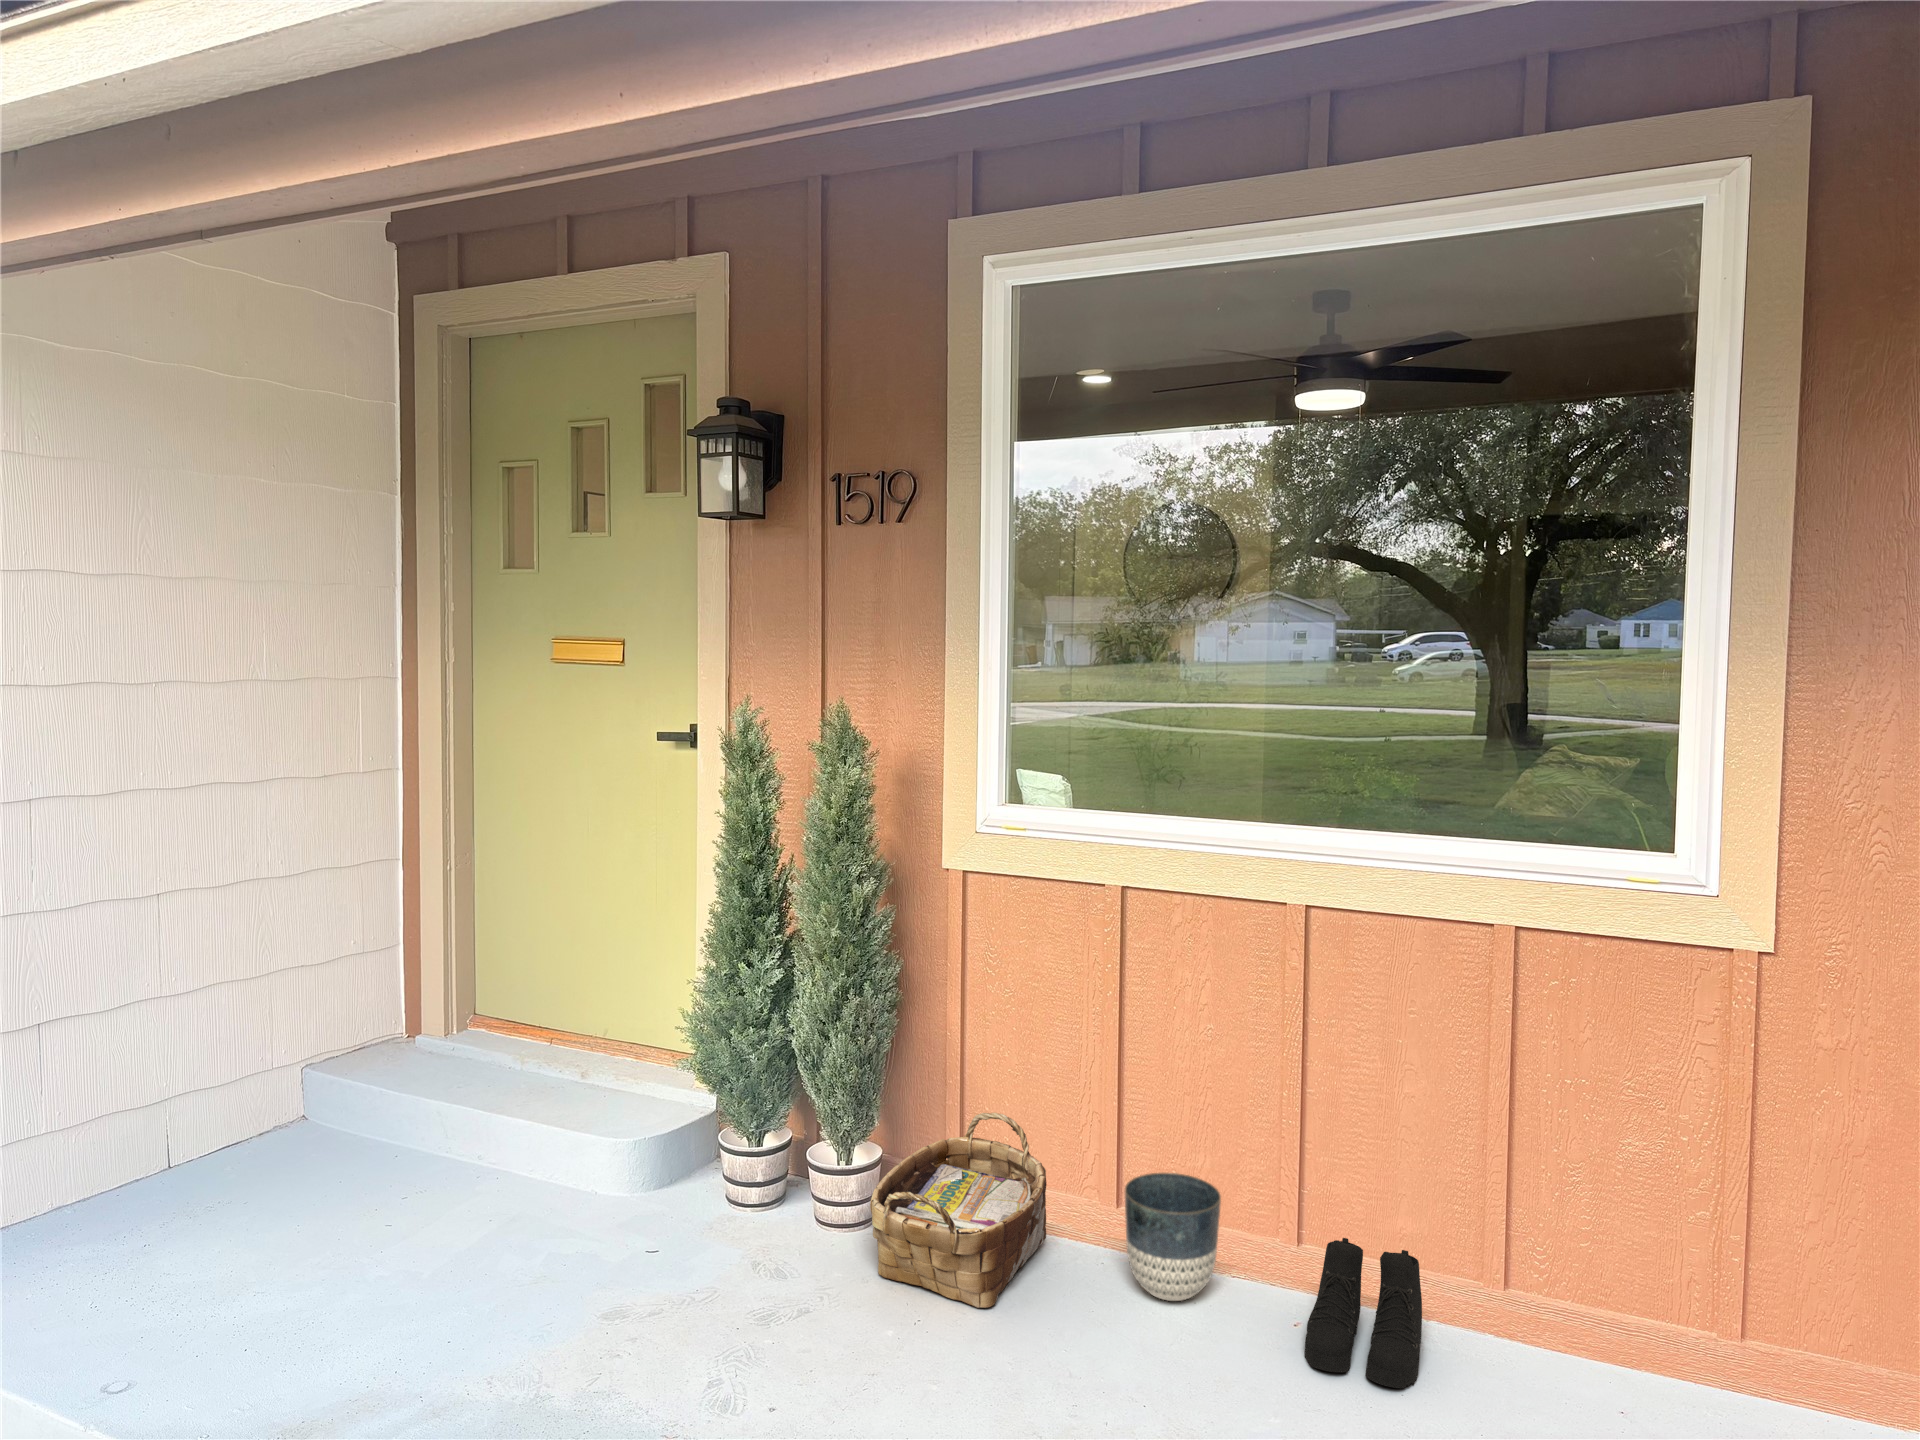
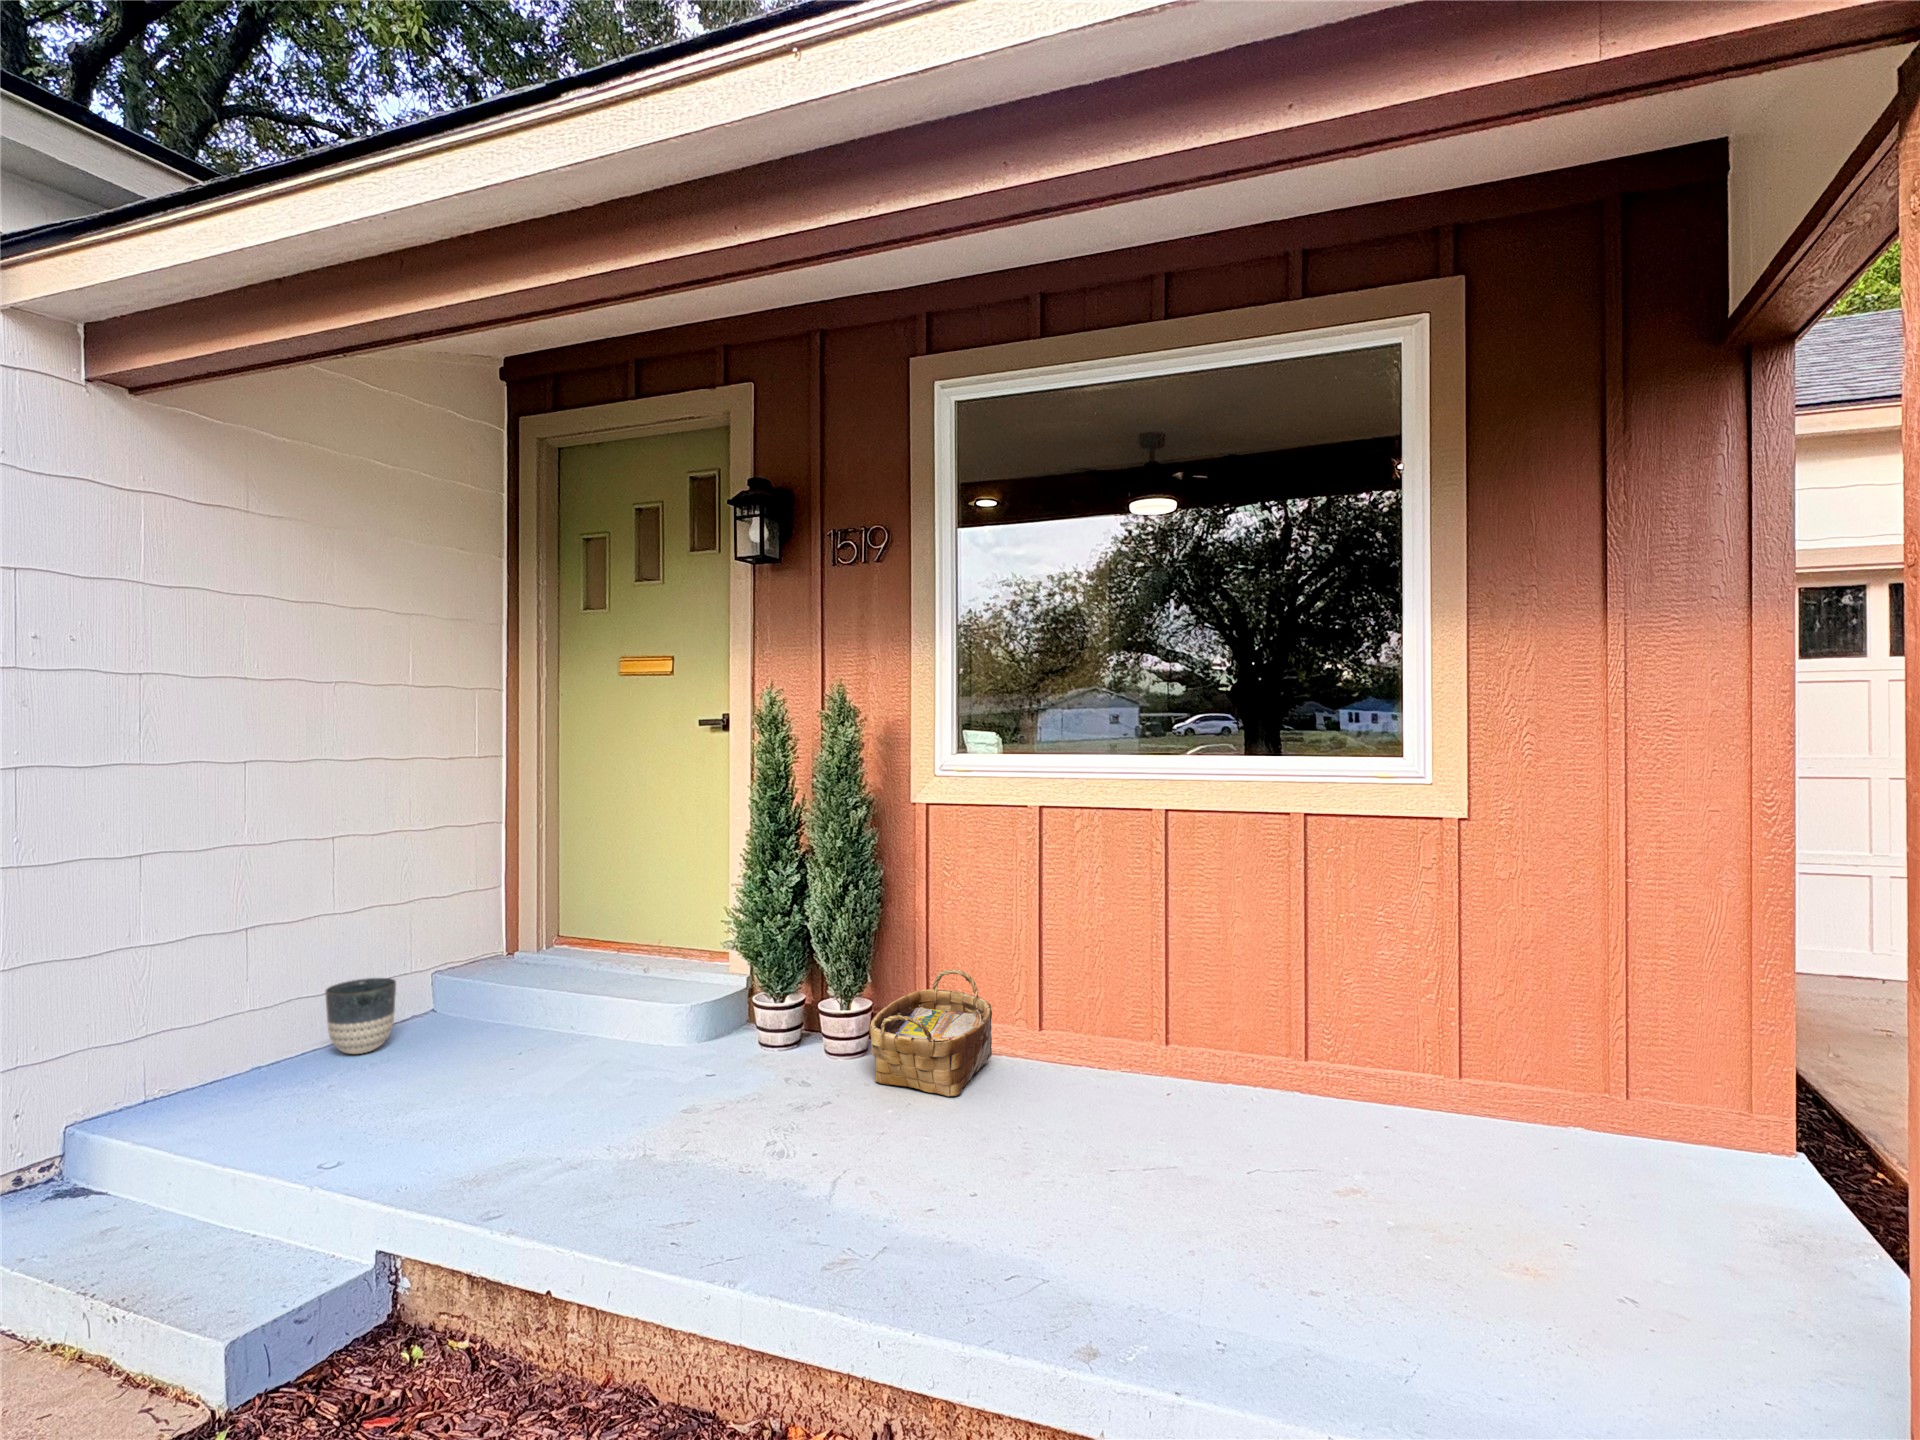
planter: present [1125,1173,1221,1301] -> present [325,978,396,1054]
boots: present [1305,1238,1422,1388] -> none [1176,1033,1253,1124]

